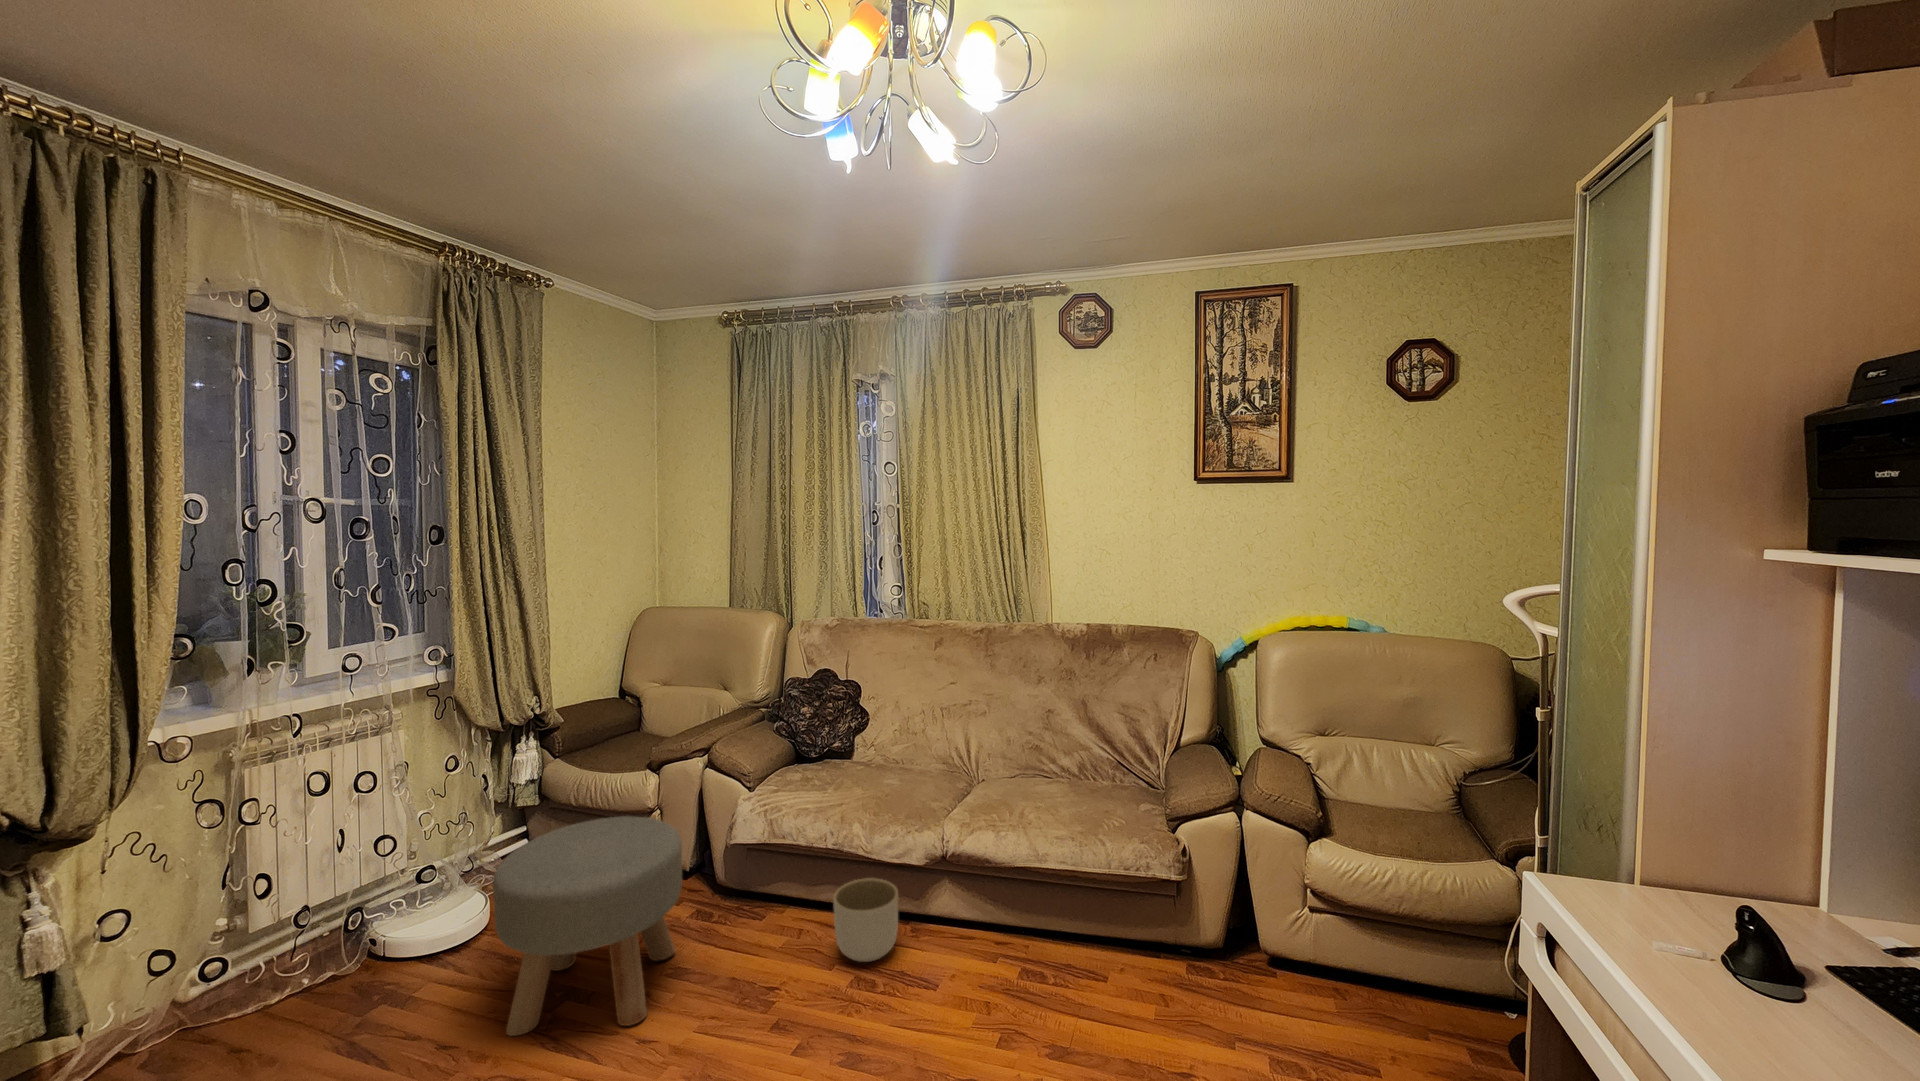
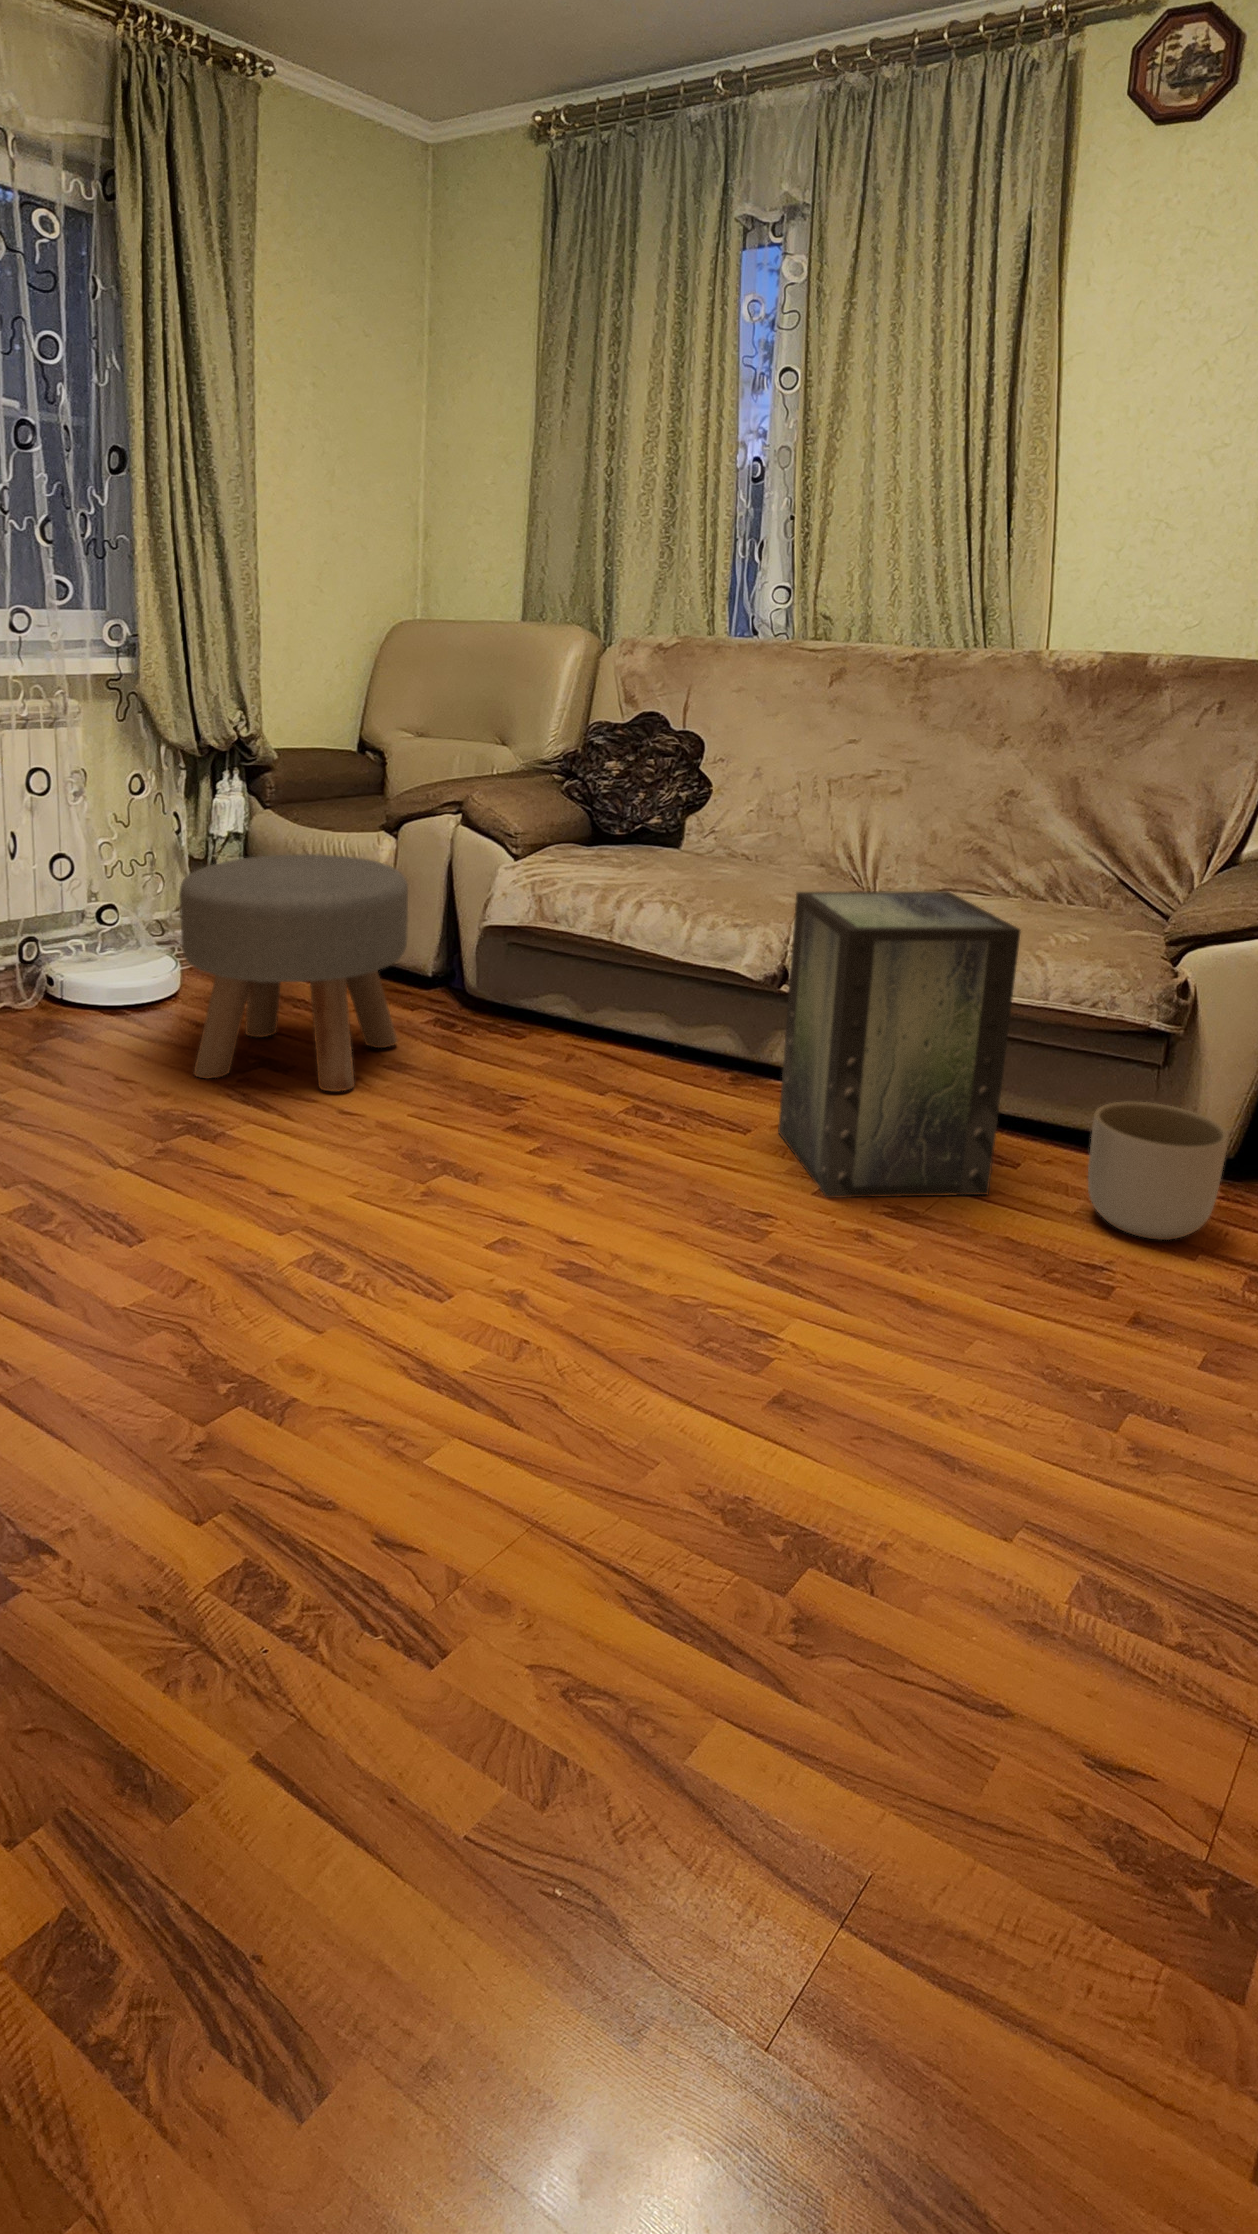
storage box: none [957,803,1102,1049] -> present [778,891,1021,1198]
planter: present [833,878,898,962] -> present [1088,1102,1229,1240]

